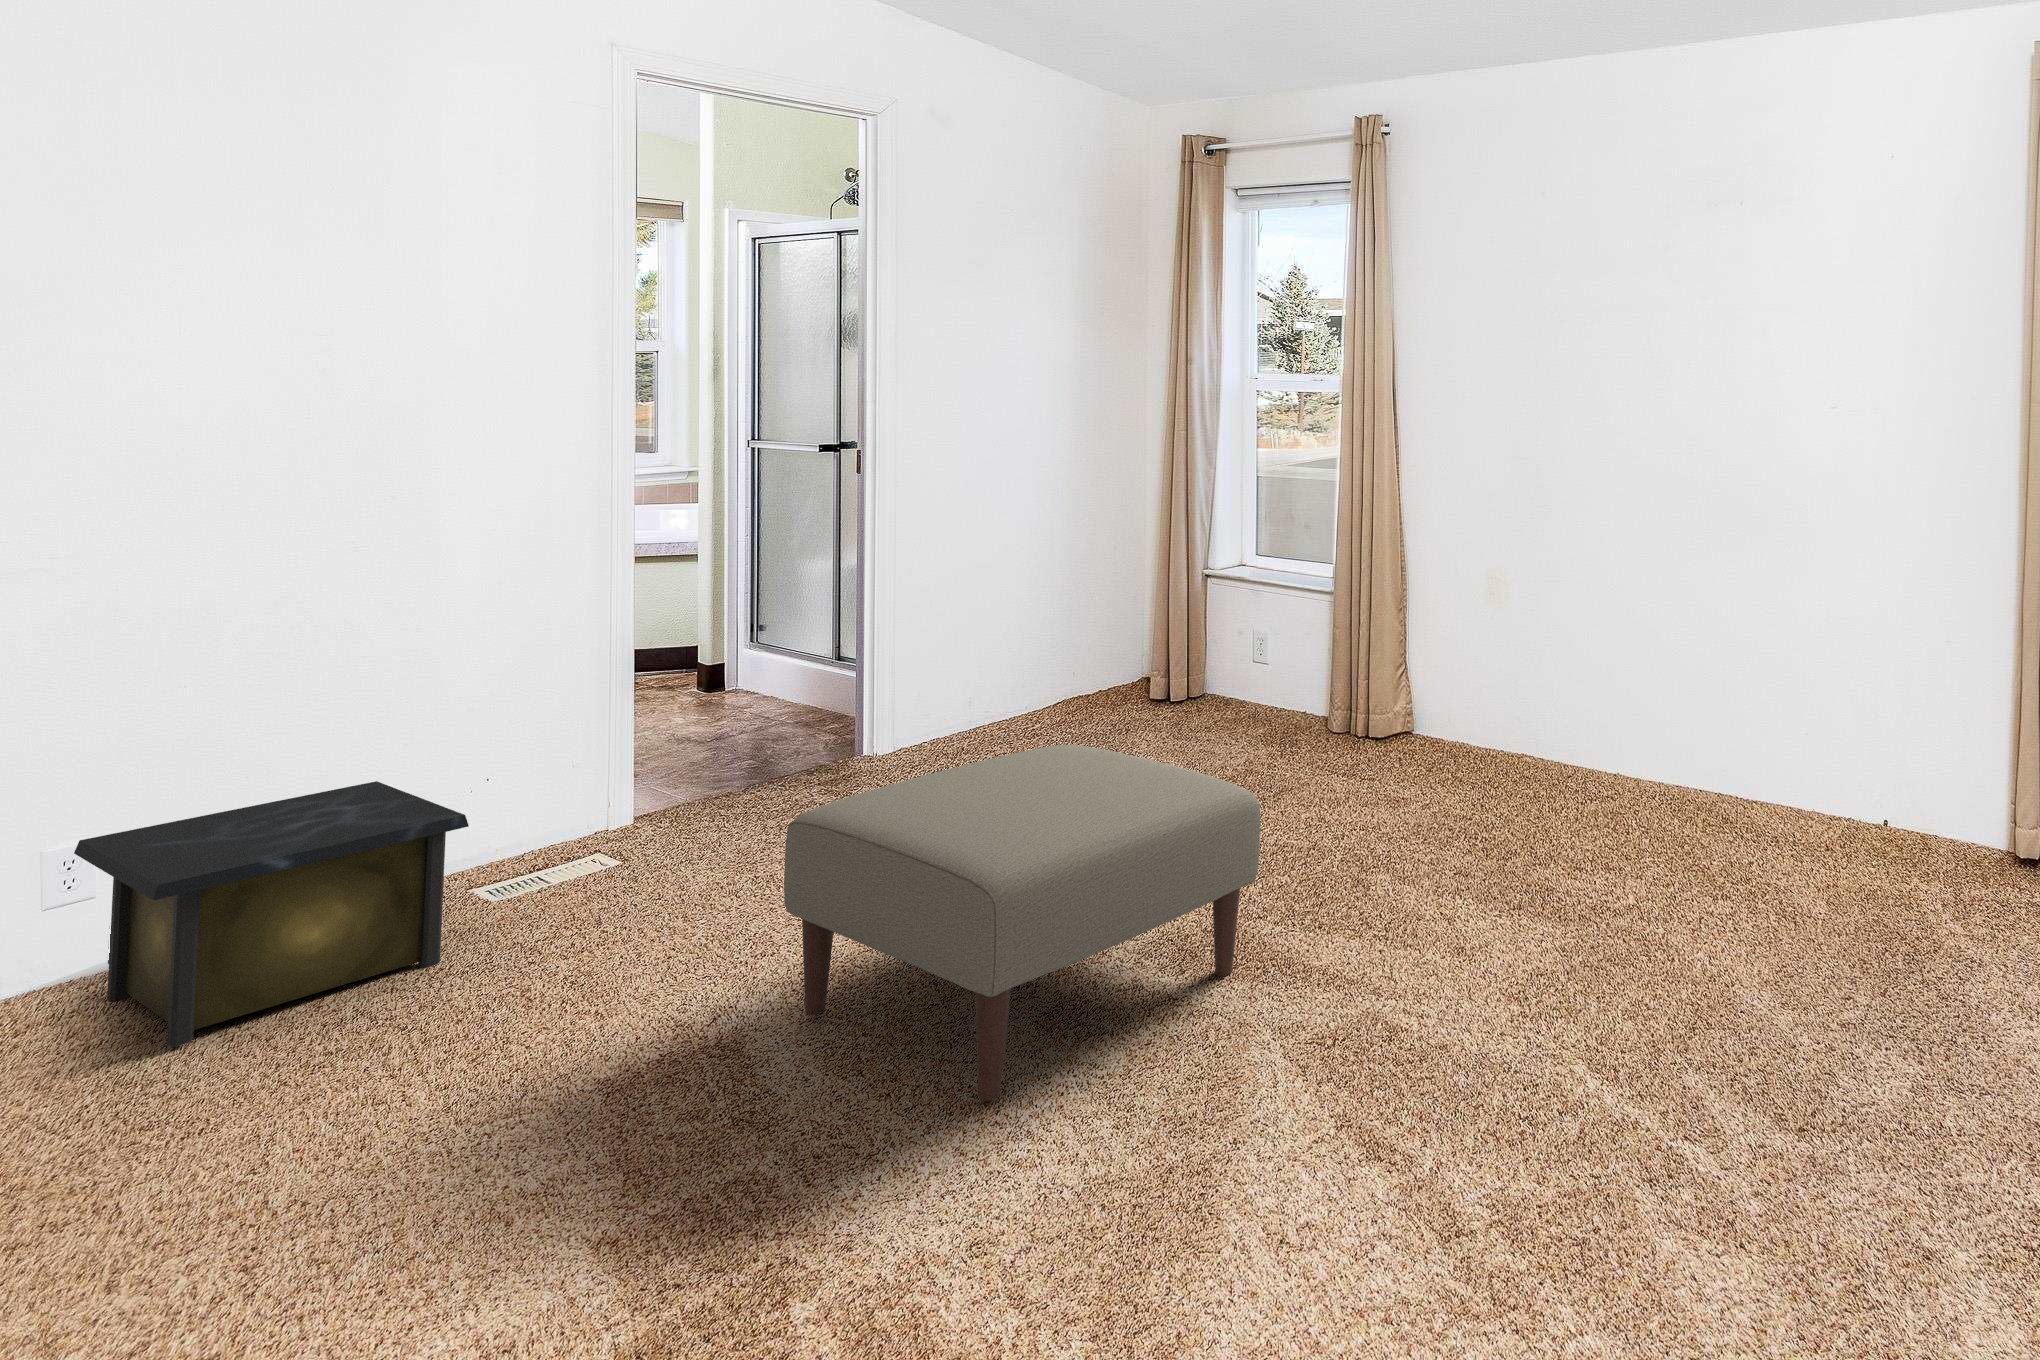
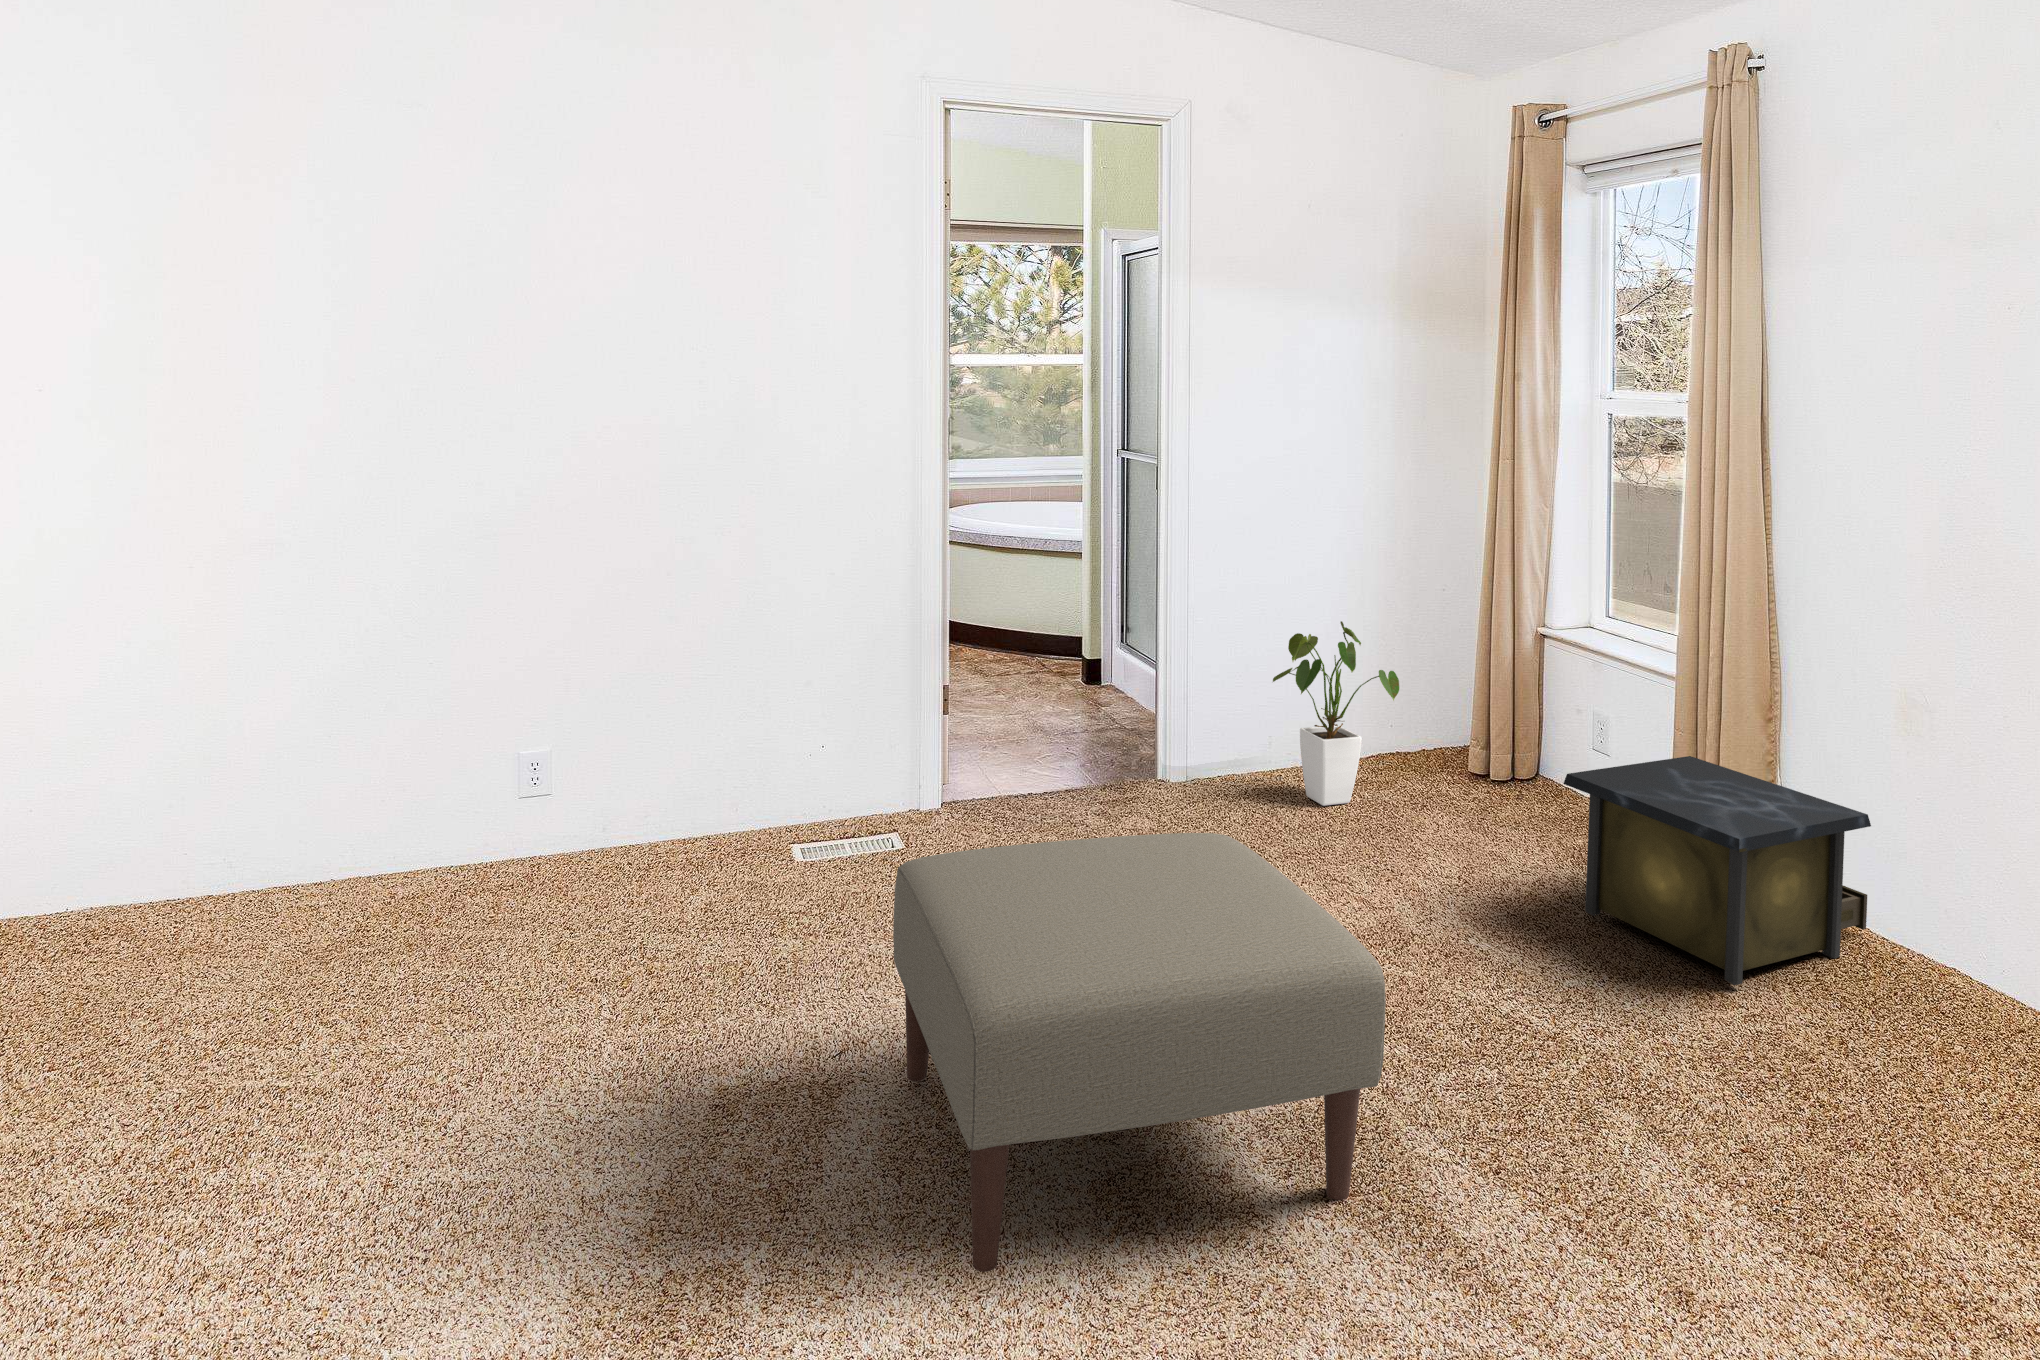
house plant: none [979,582,1106,744] -> present [1273,621,1399,806]
nightstand: present [74,781,469,1047] -> present [1563,756,1871,985]

